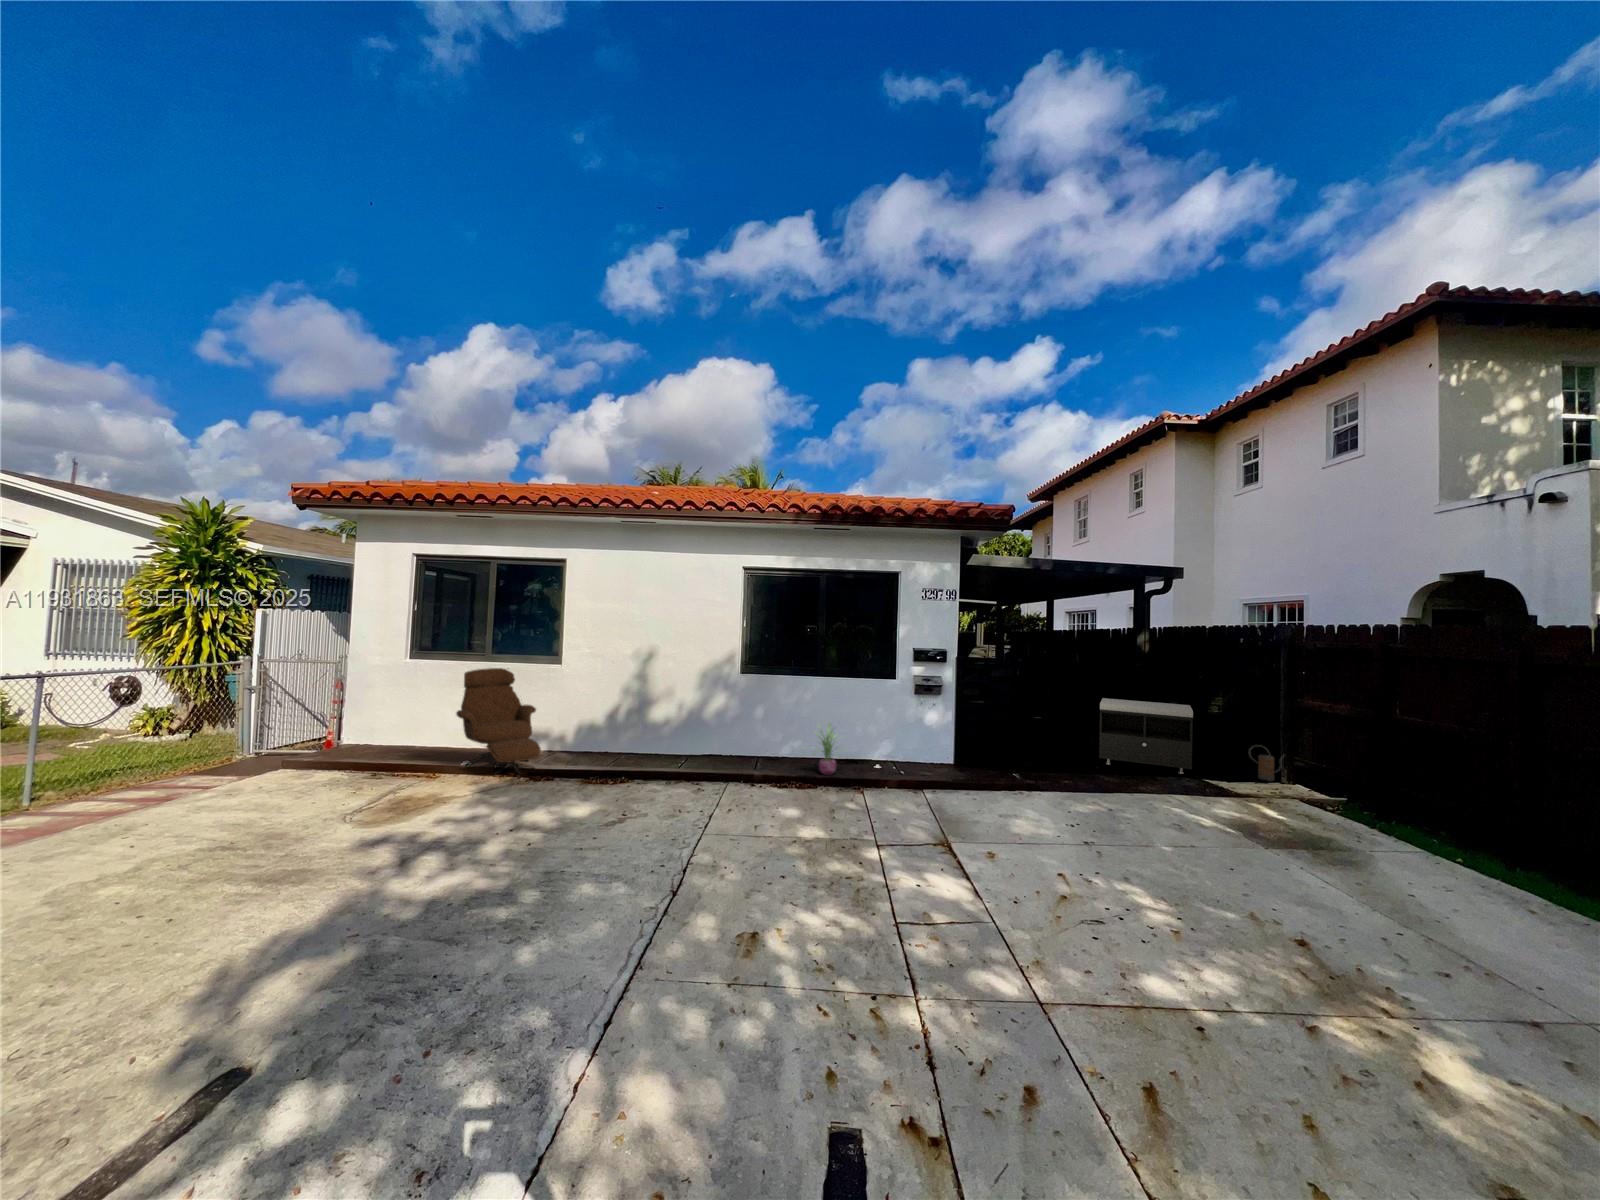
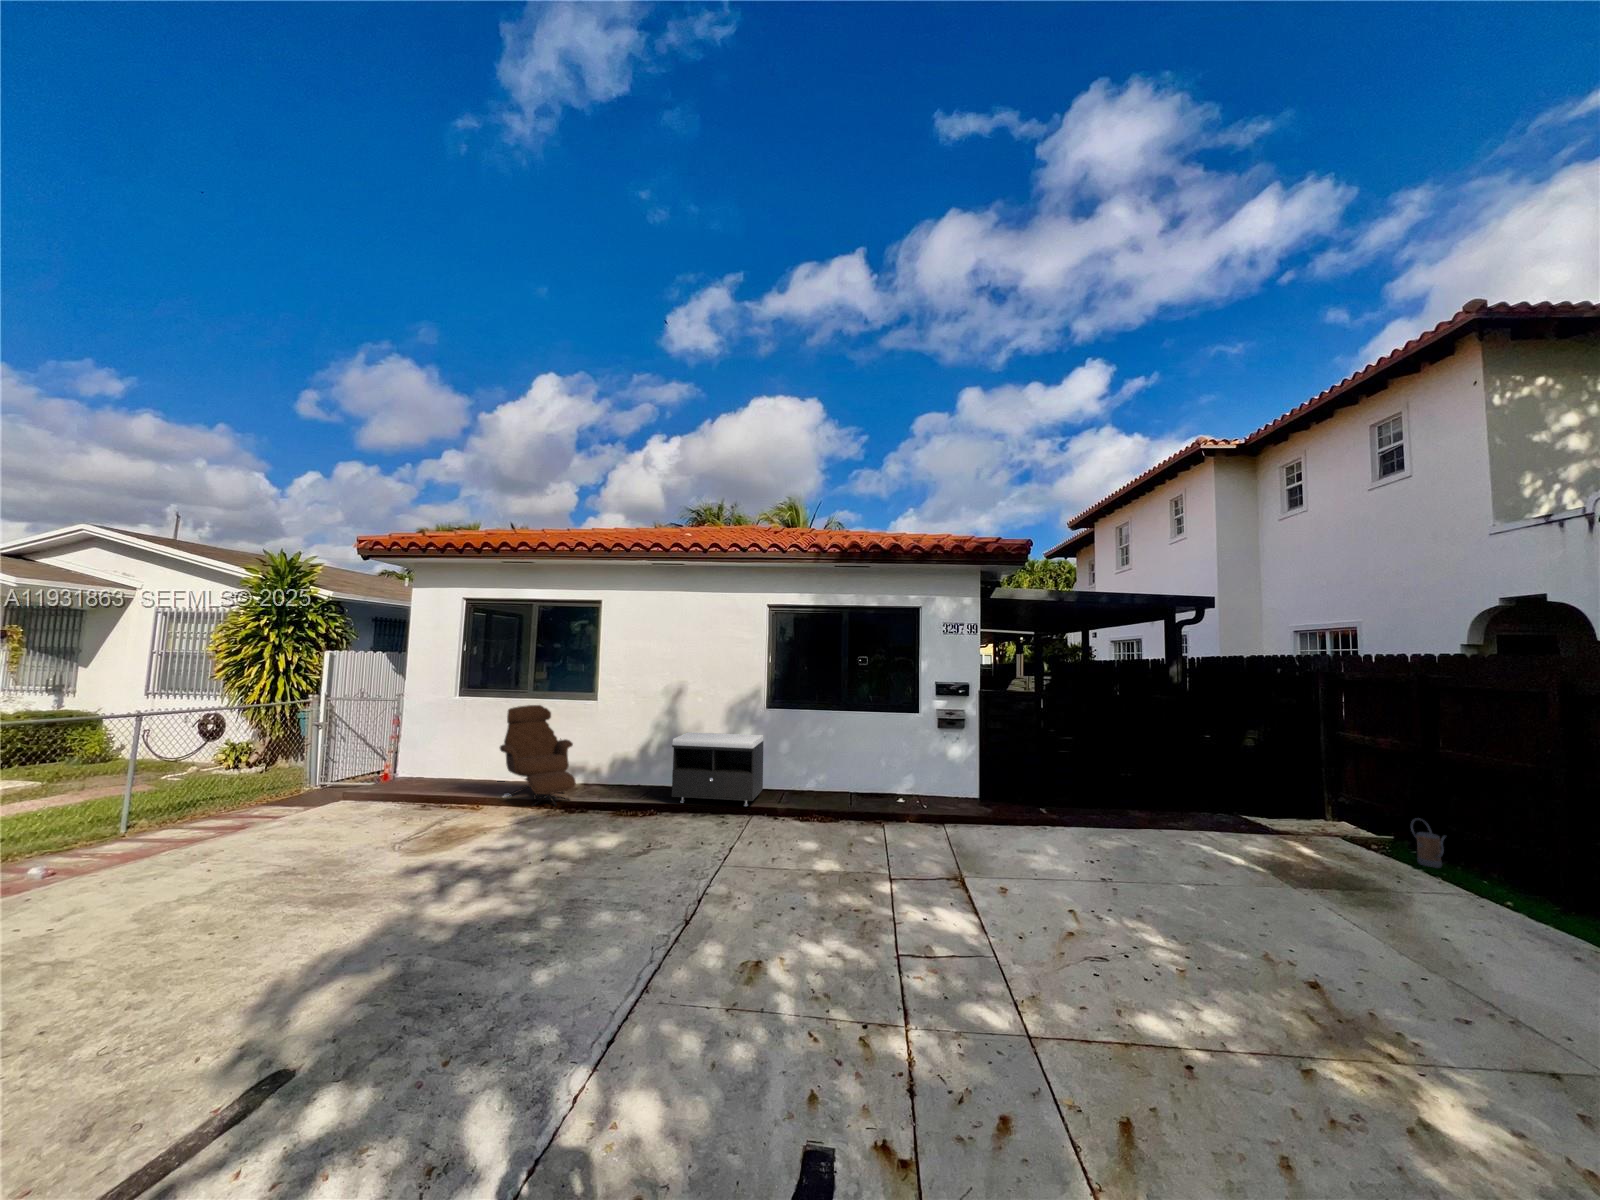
storage bench: present [1099,698,1193,774] -> present [672,732,764,806]
decorative plant: present [816,725,836,775] -> none [819,758,872,808]
watering can: present [1249,746,1284,781] -> present [1411,818,1446,868]

